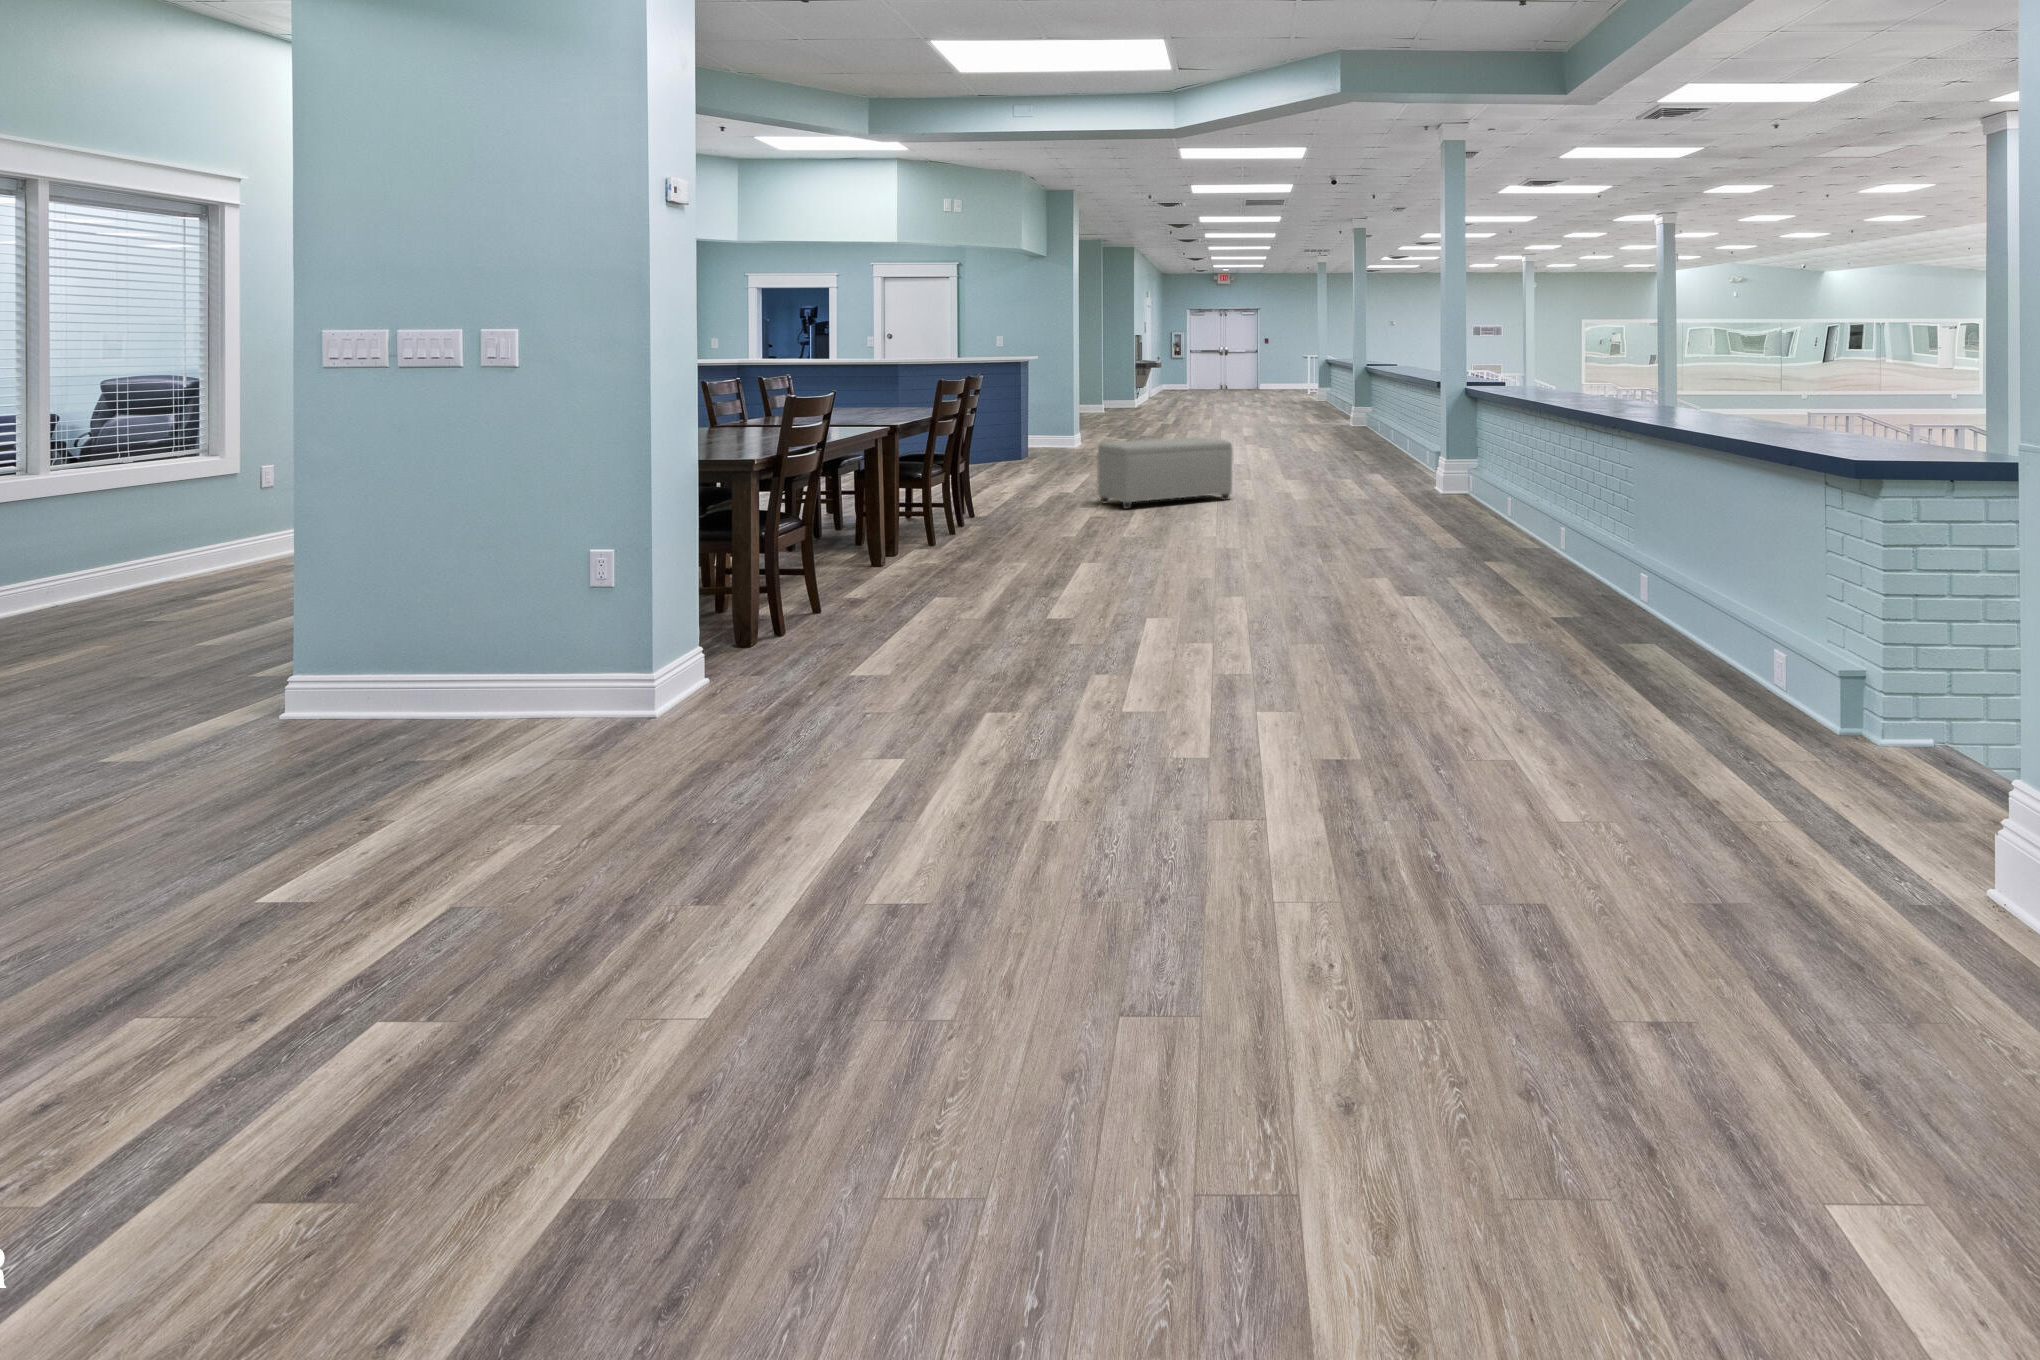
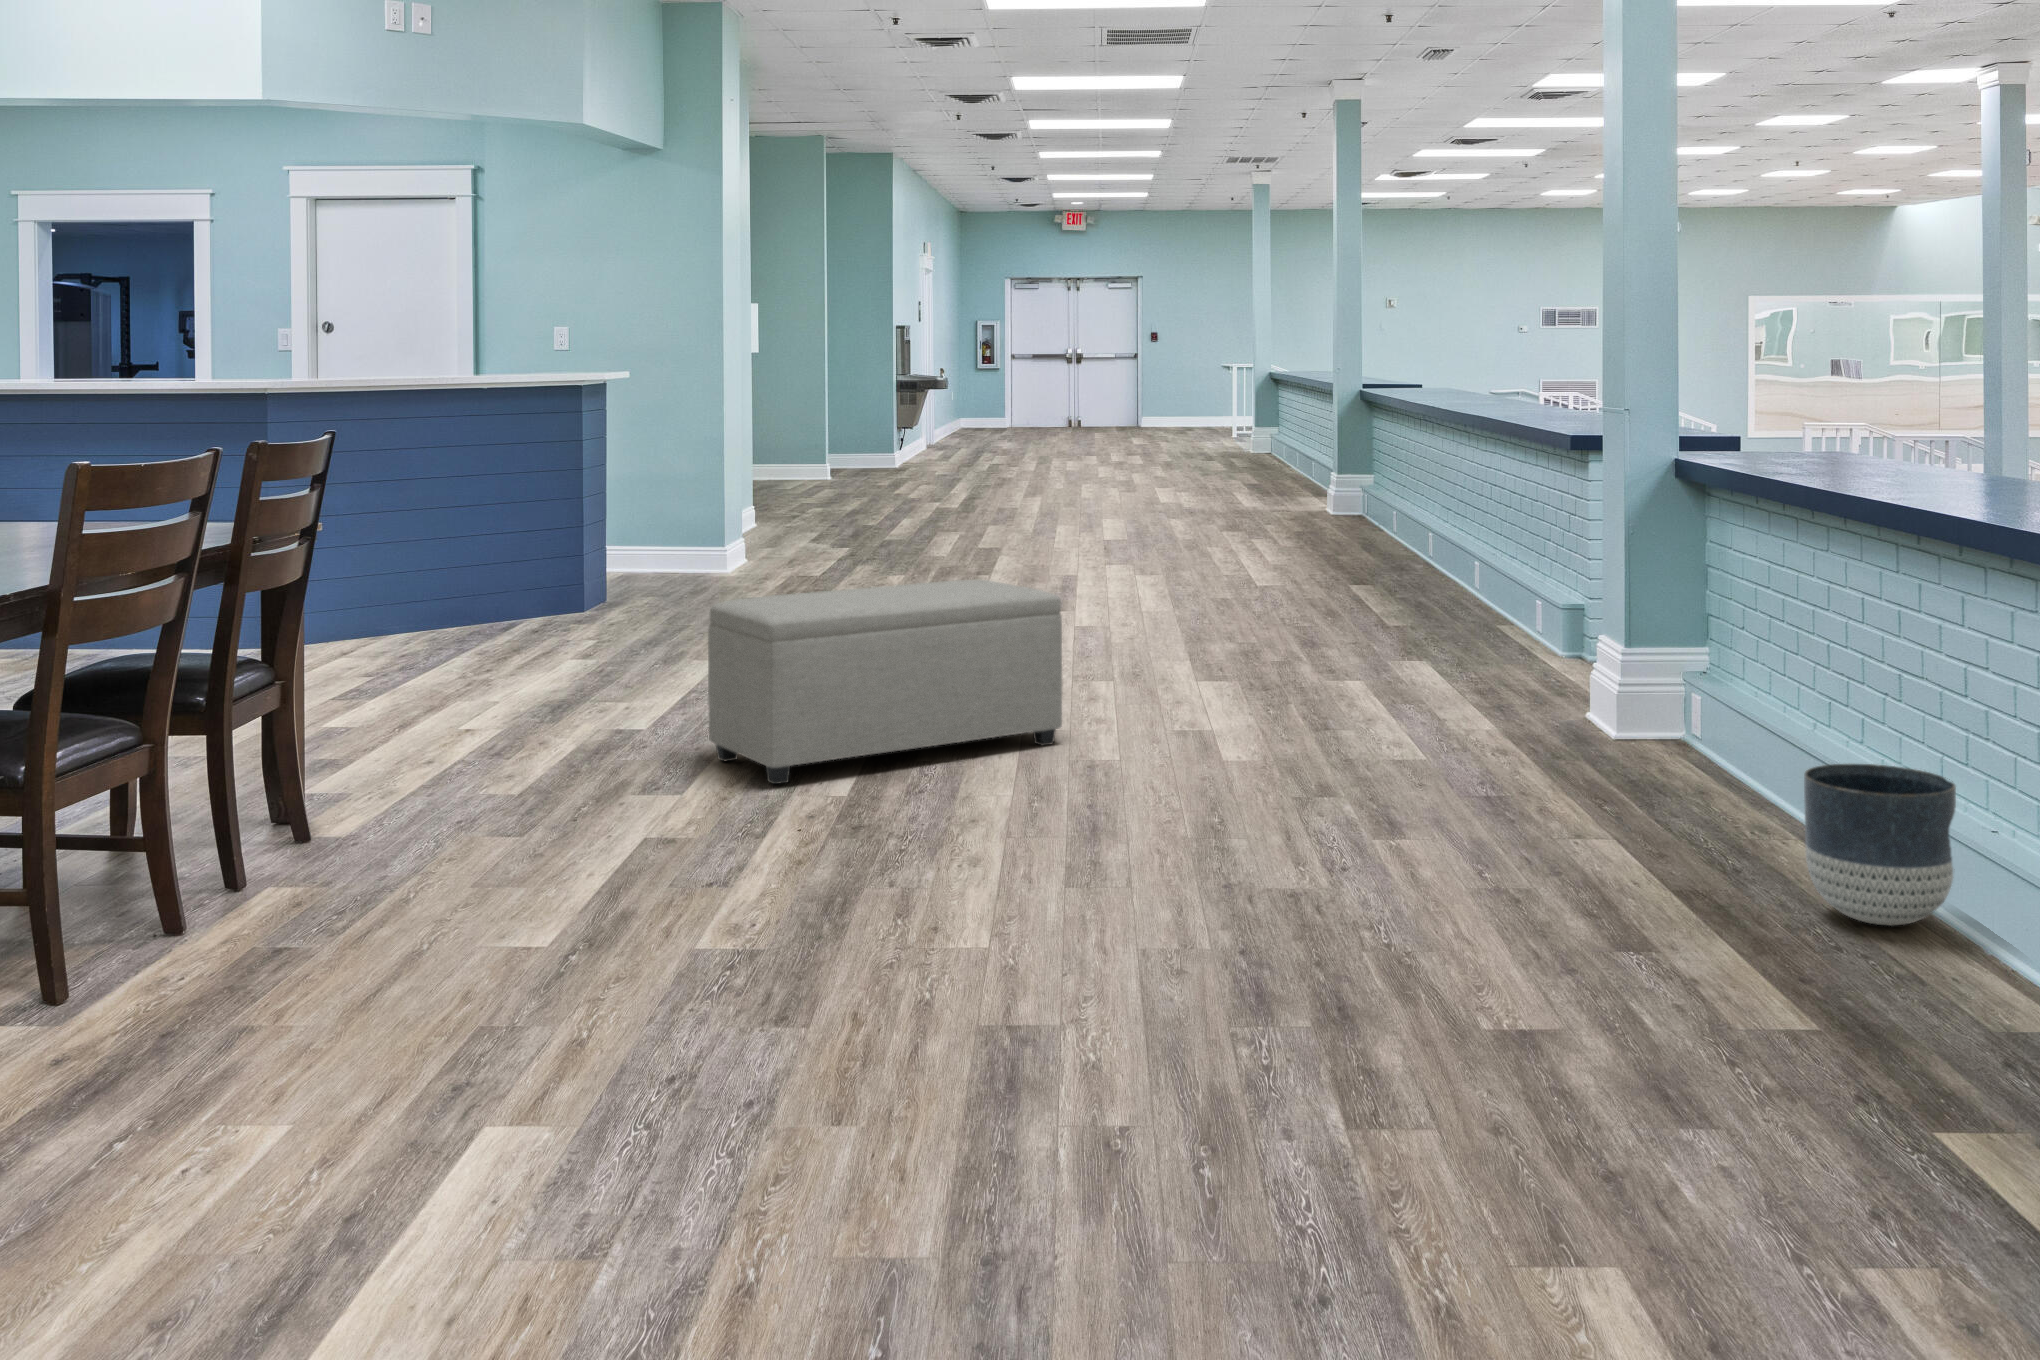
planter: none [1488,488,1536,538] -> present [1804,764,1956,926]

